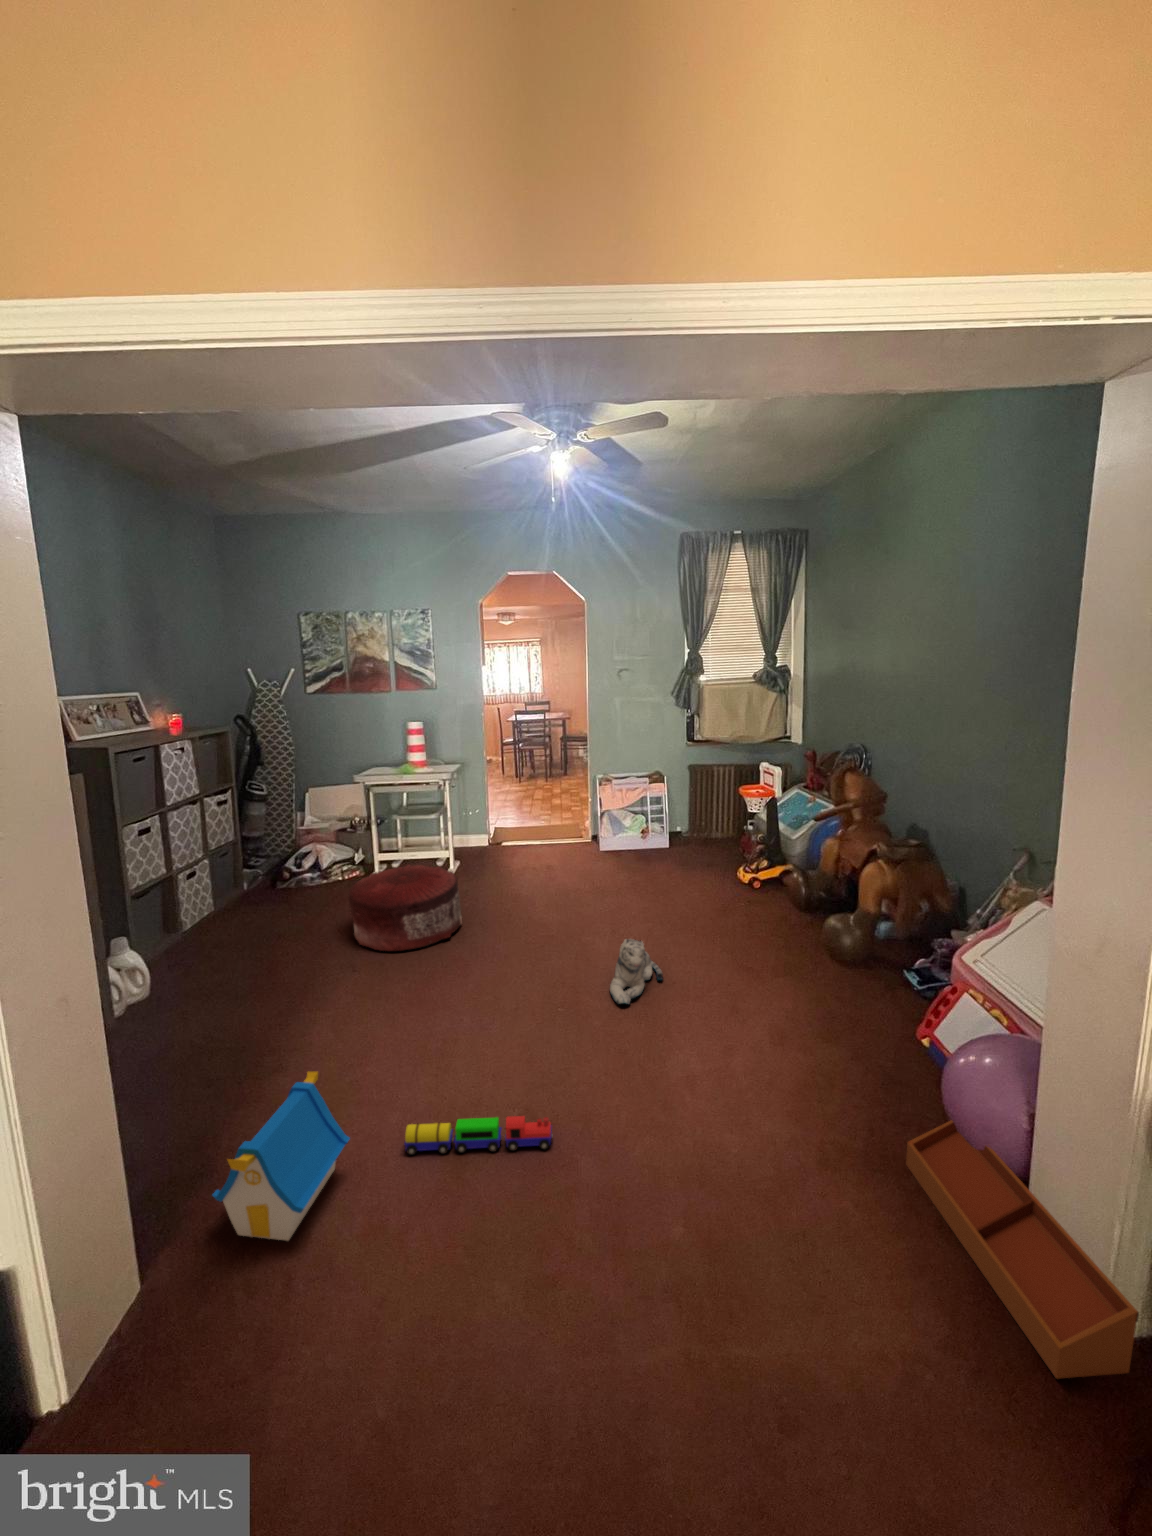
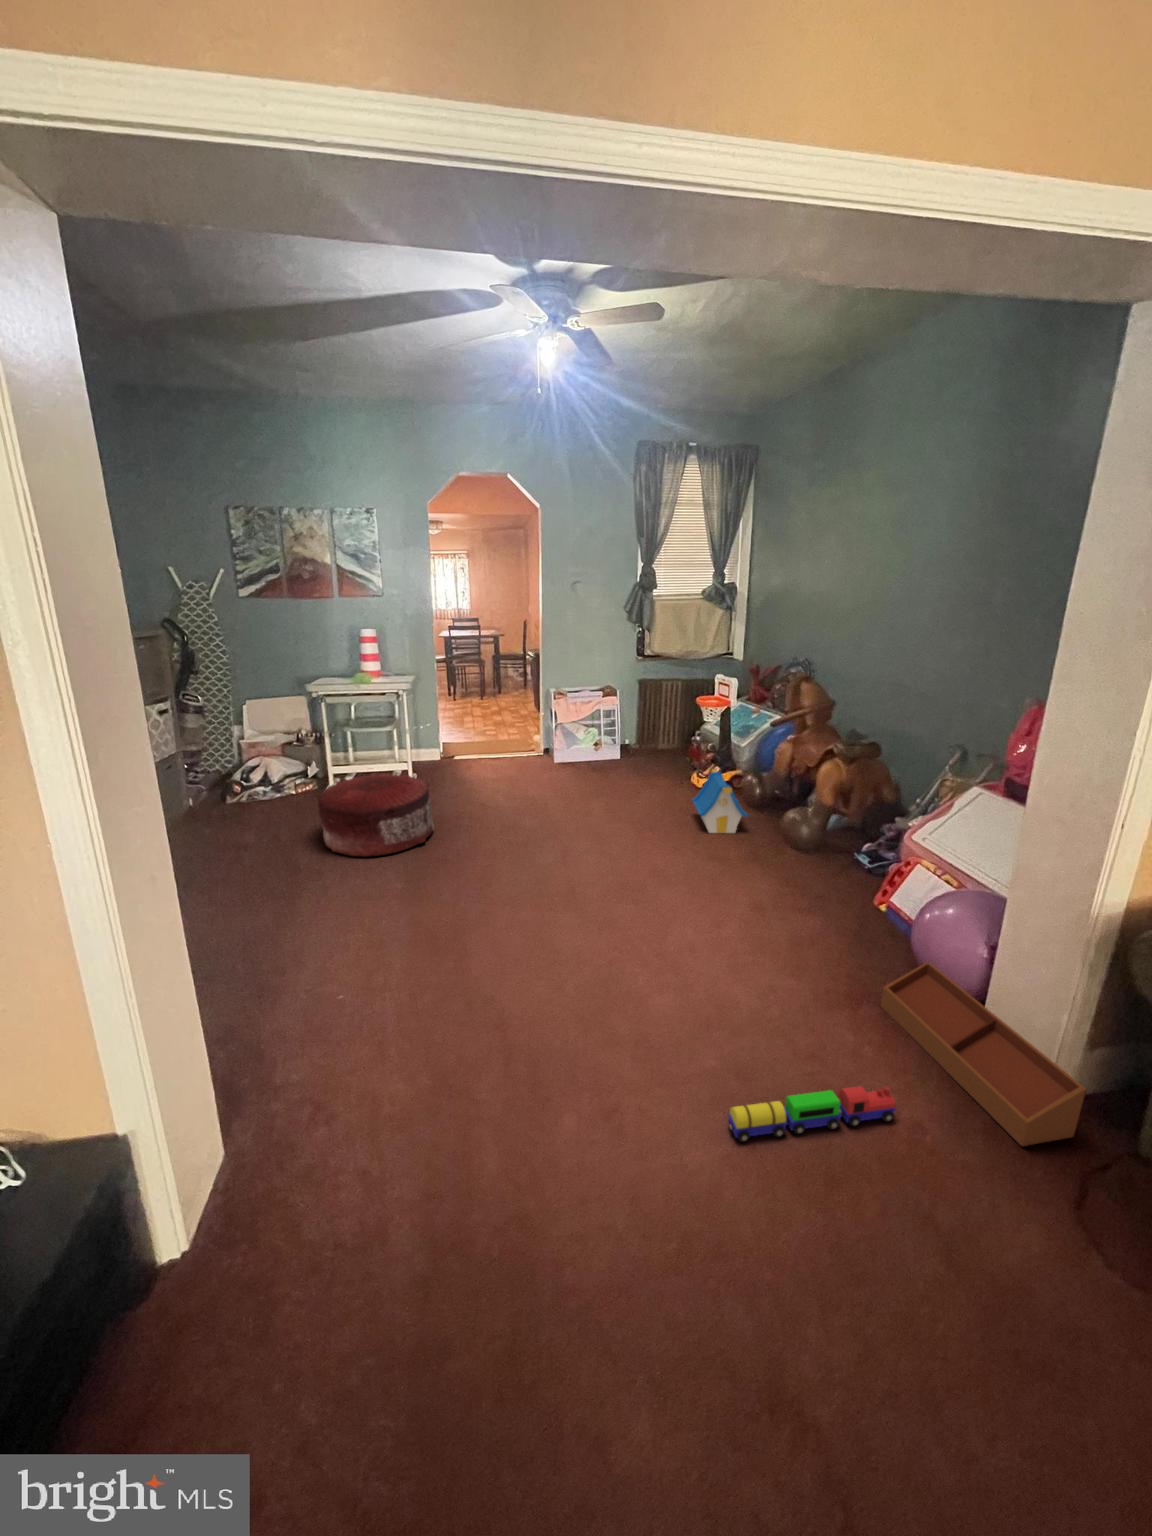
plush toy: present [610,939,663,1004] -> none [593,834,641,894]
toy house: present [212,1072,350,1241] -> present [692,769,748,833]
toy train: present [404,1116,553,1155] -> present [728,1086,896,1142]

